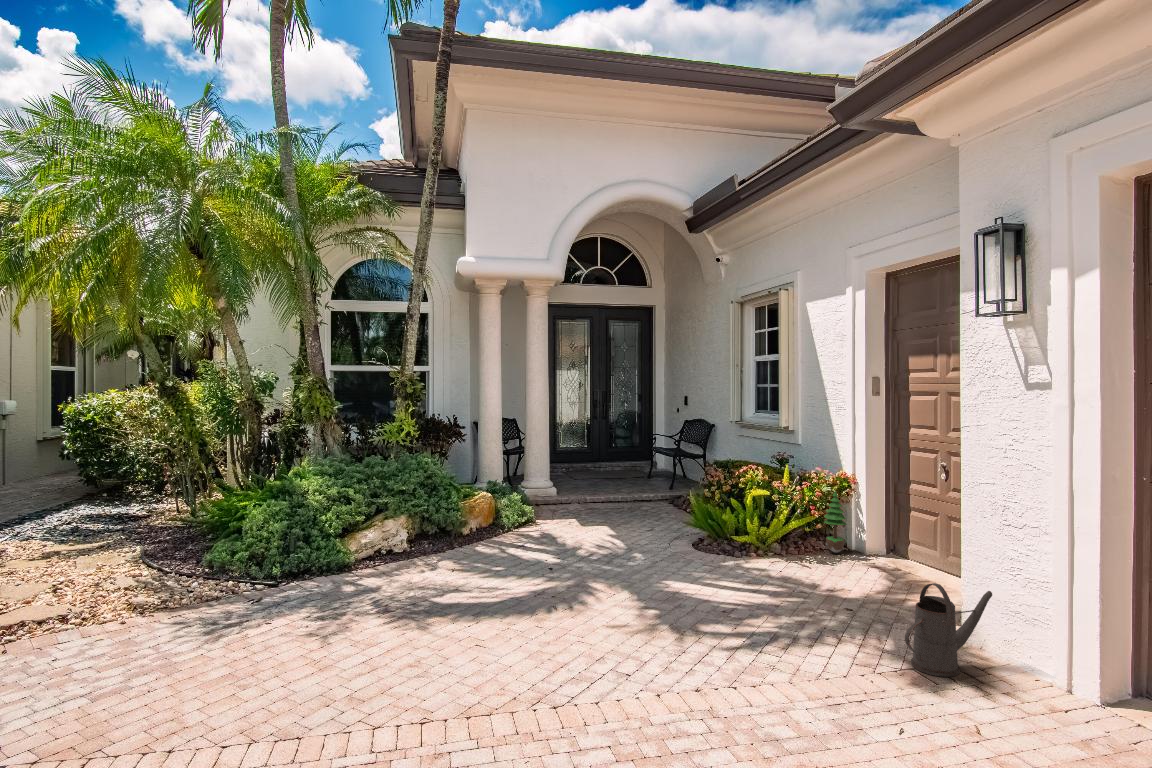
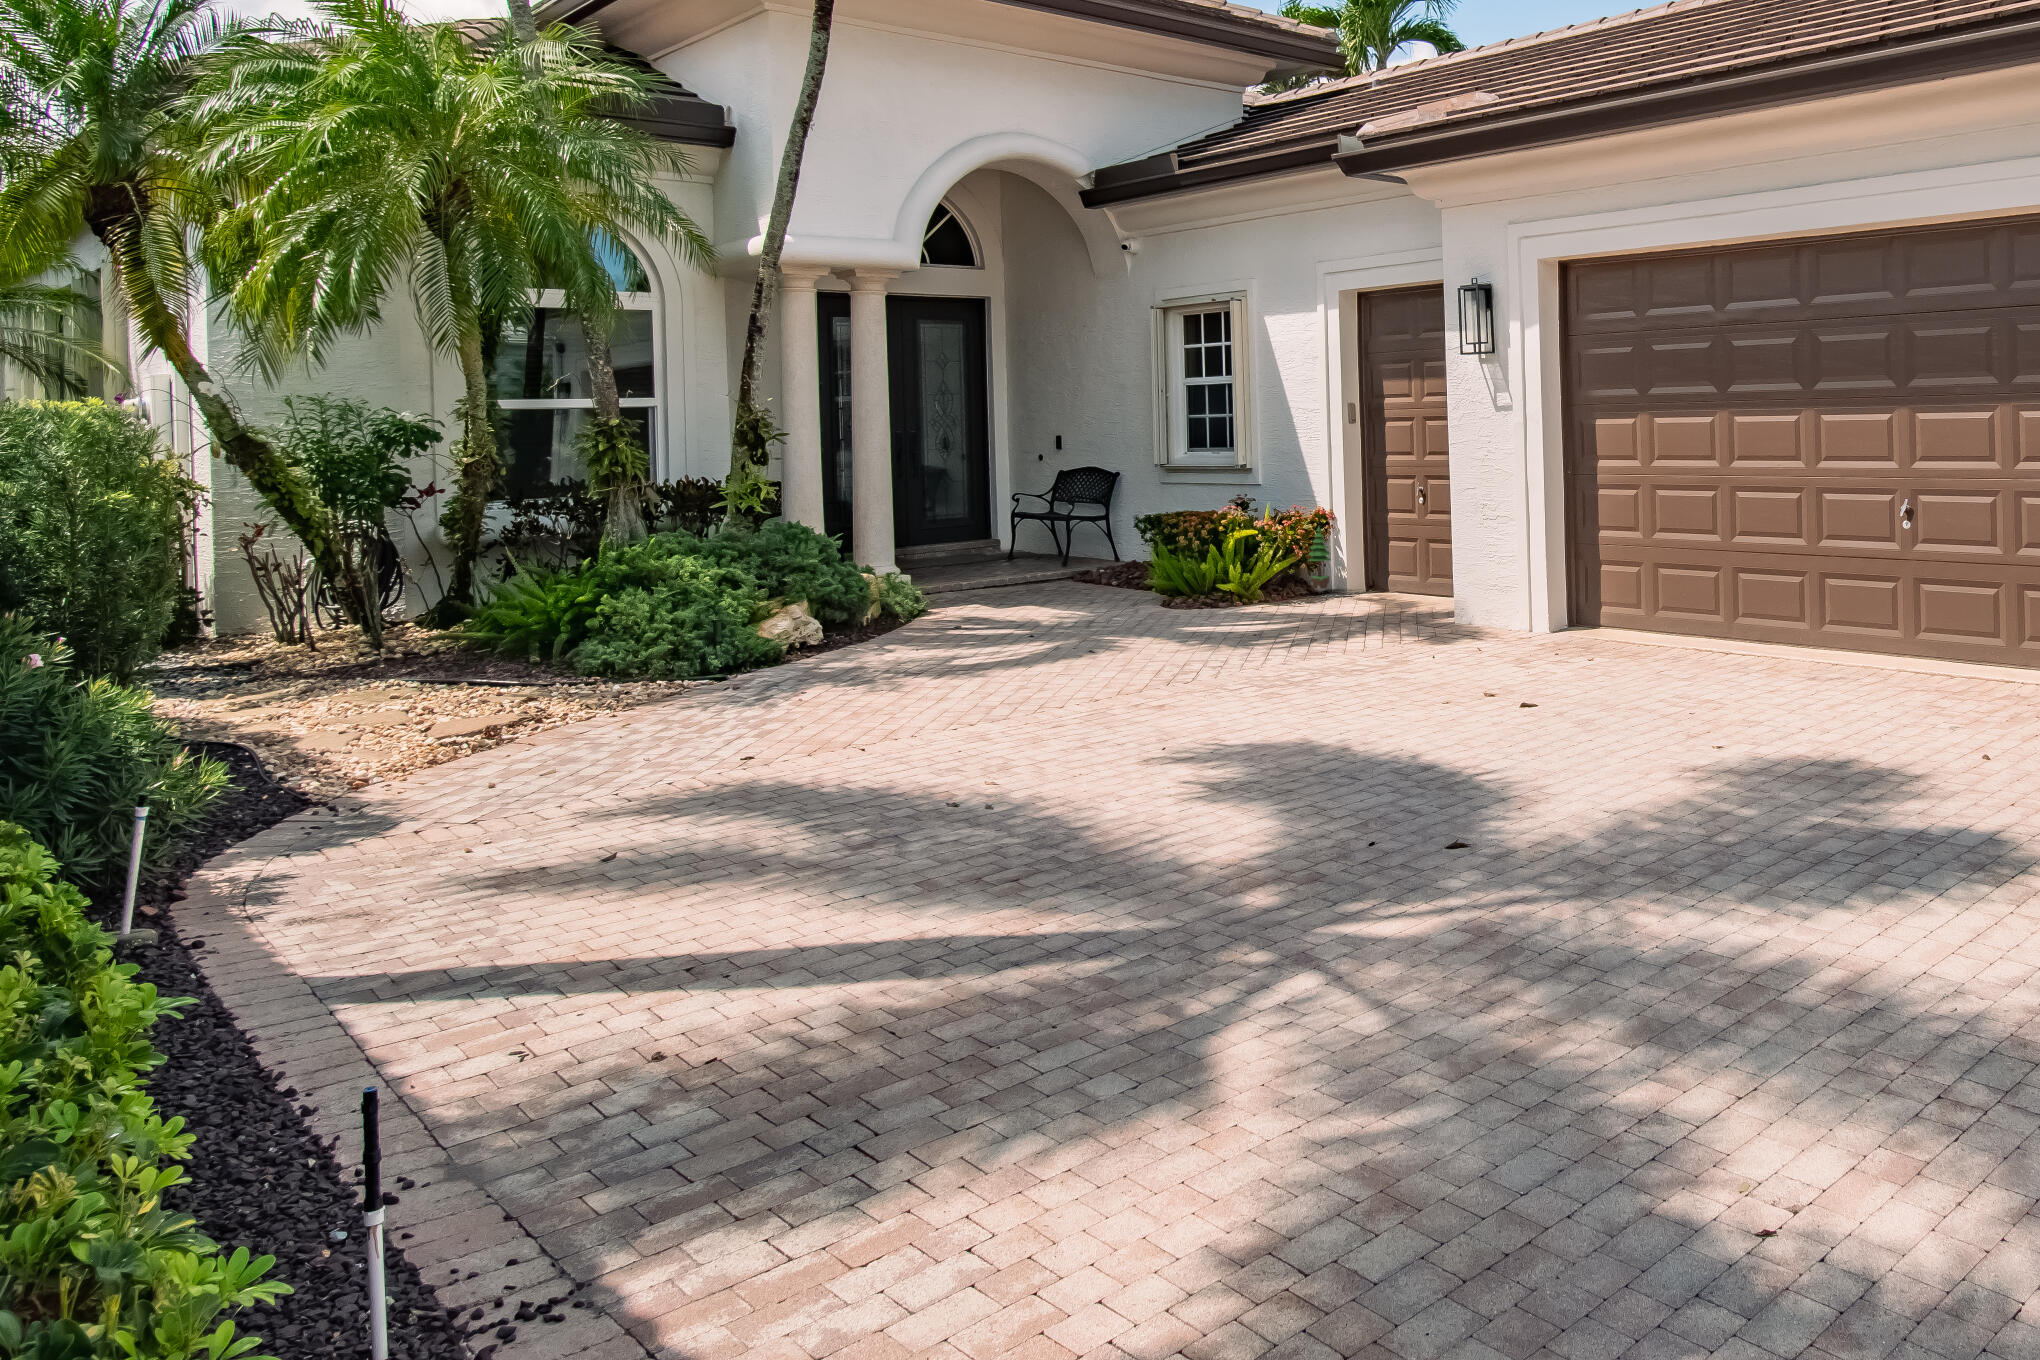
watering can: present [905,583,992,677] -> none [1426,563,1478,632]

